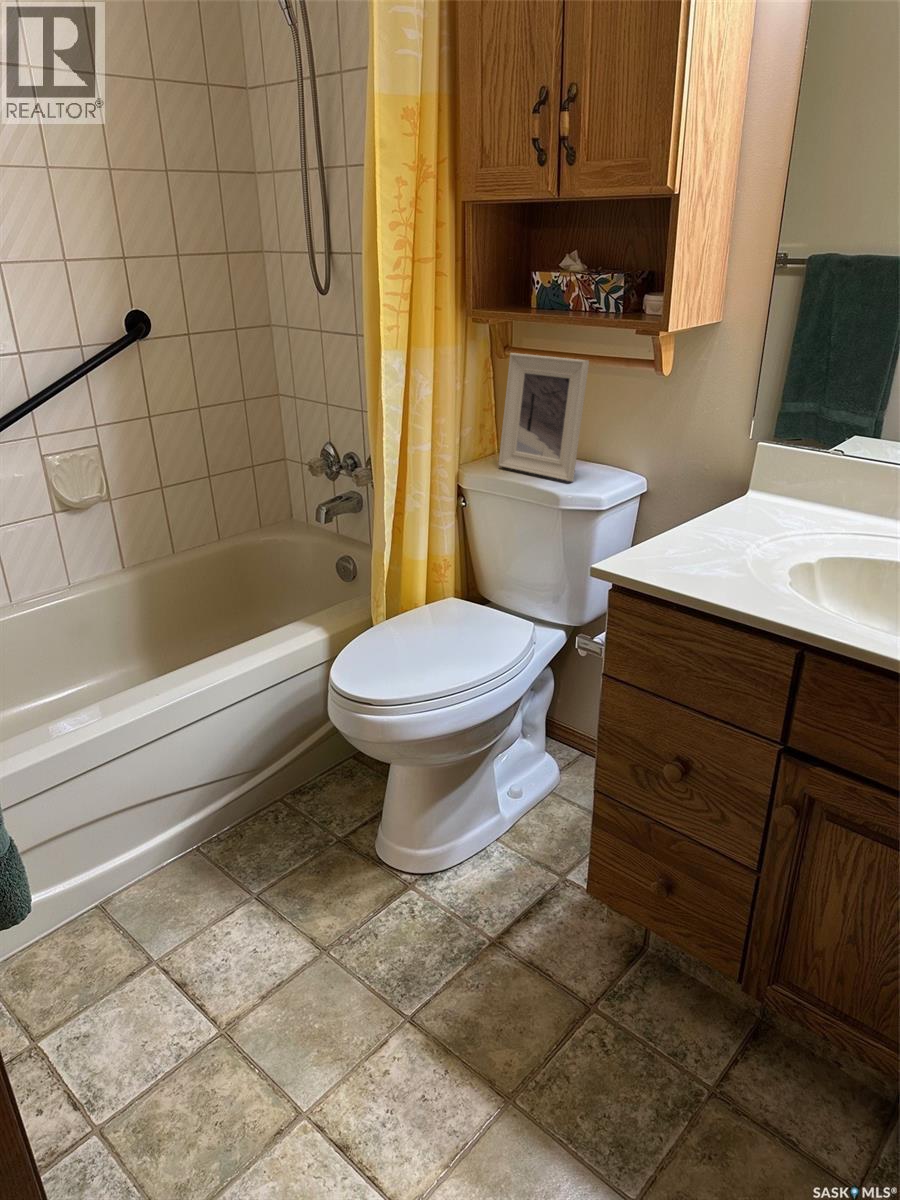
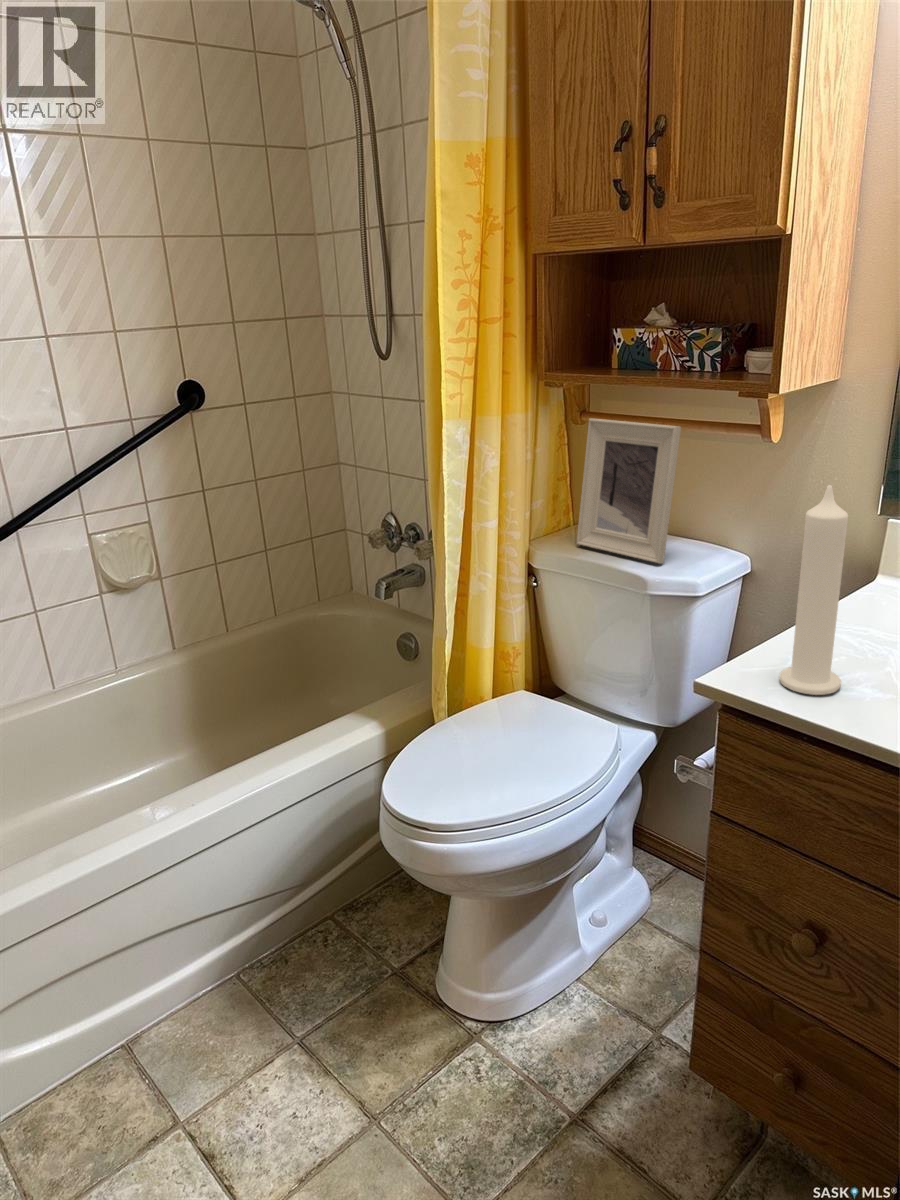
candle: none [660,400,714,572] -> present [779,485,848,695]

